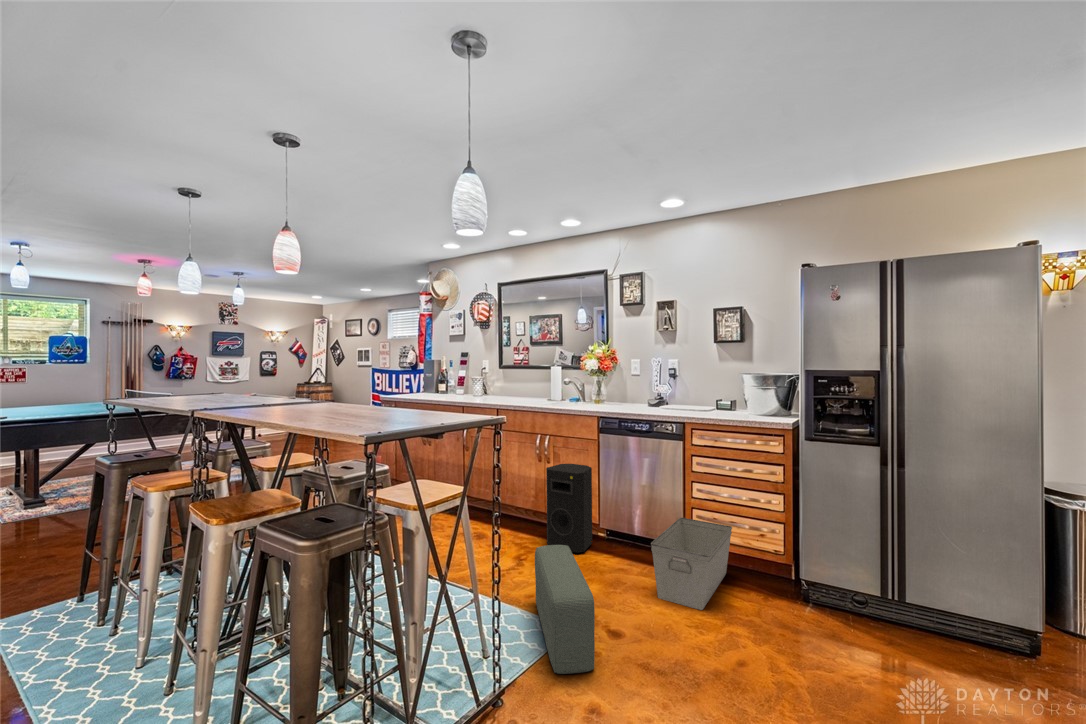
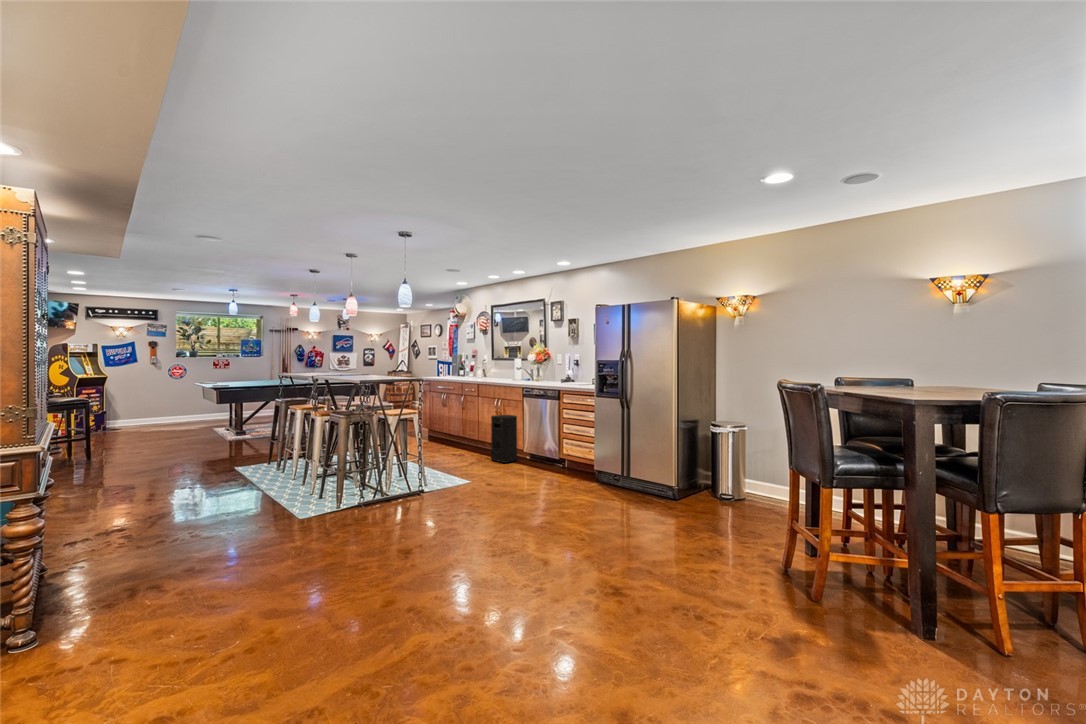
storage bin: present [651,518,732,610] -> none [522,444,577,482]
pouf: present [535,545,595,674] -> none [447,447,479,492]

